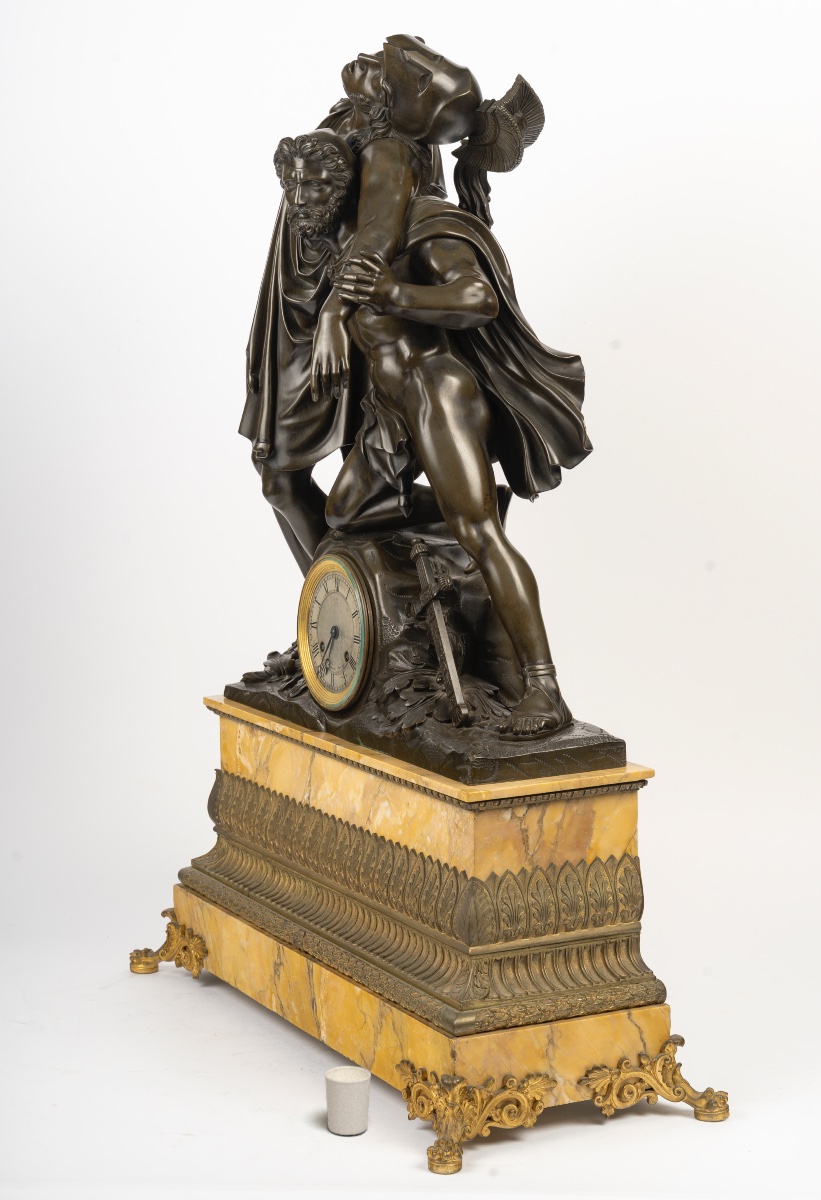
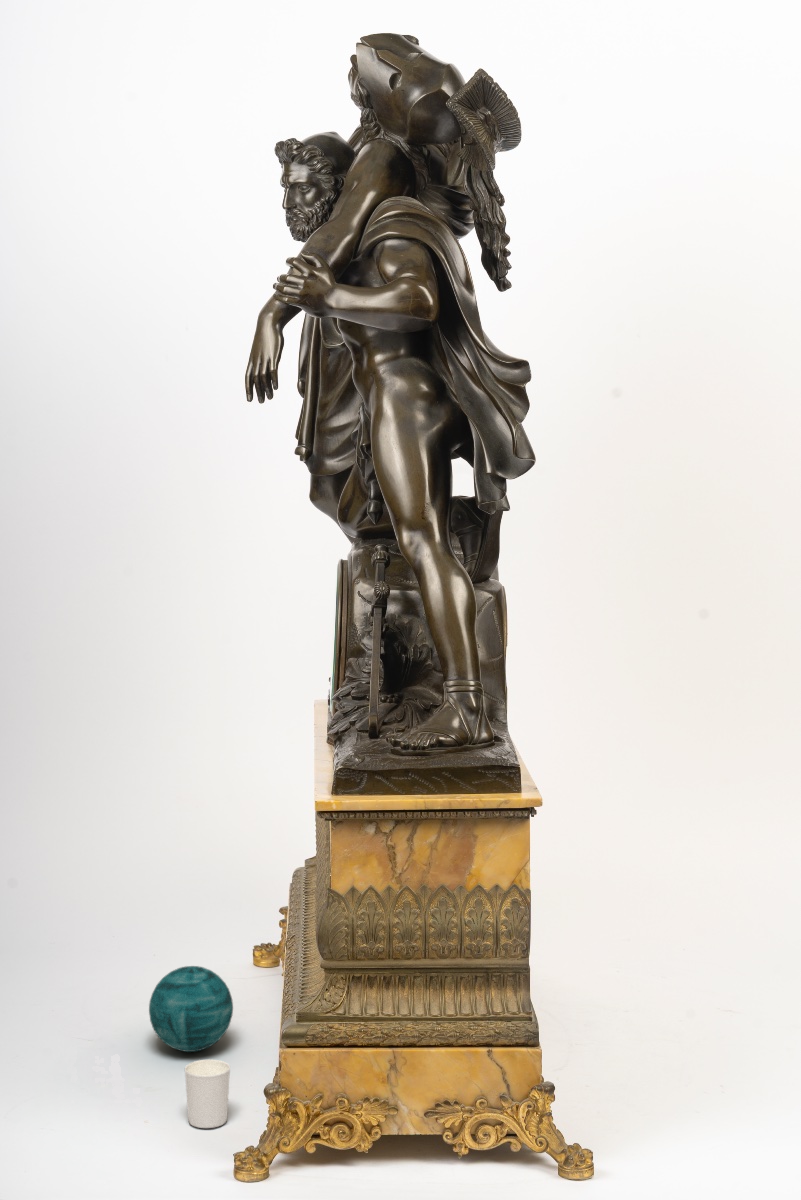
decorative orb: none [200,982,288,1071] -> present [149,966,233,1052]

